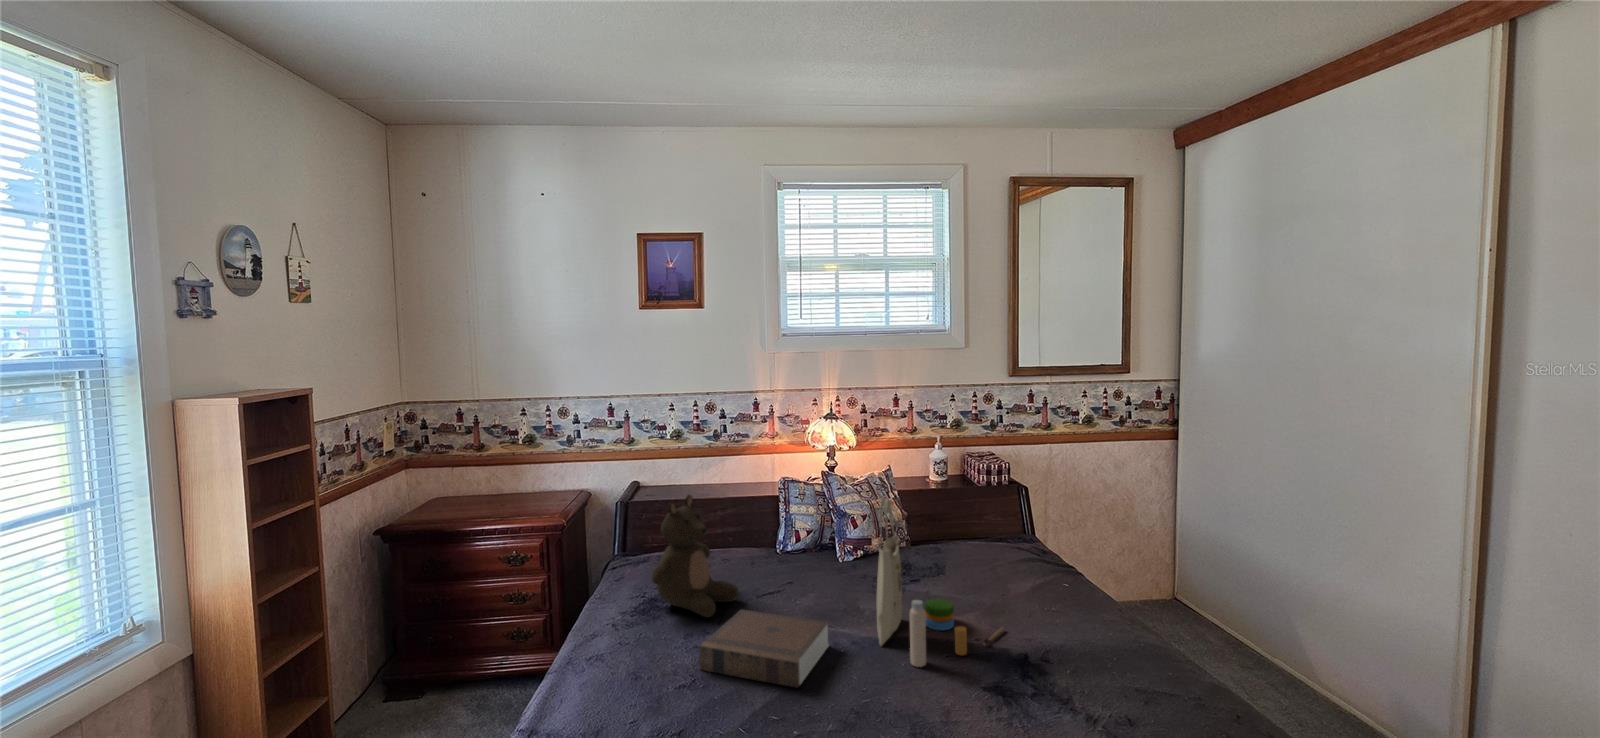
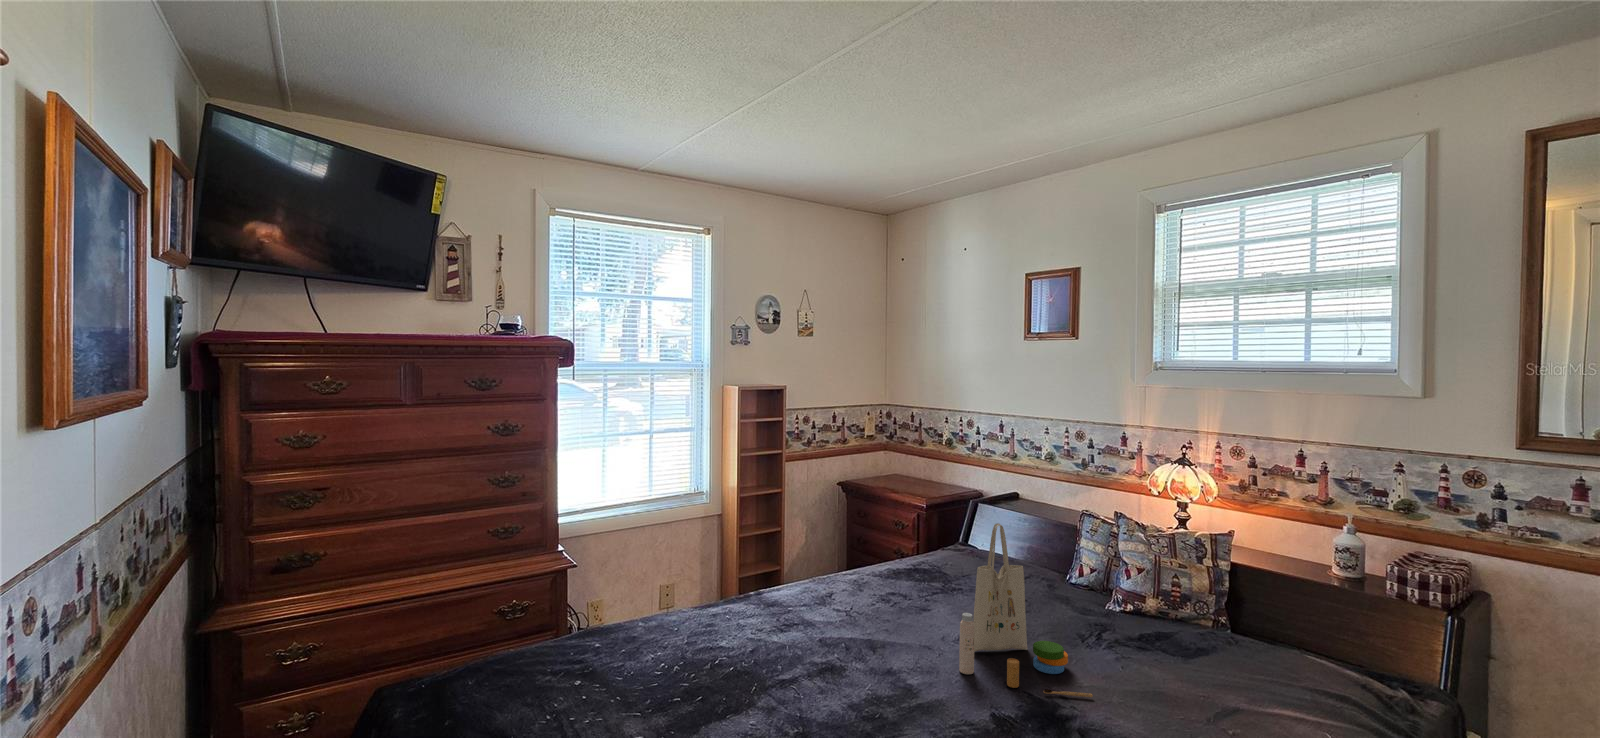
stuffed bear: present [652,495,739,617] -> none [882,493,951,589]
book: present [699,610,829,688] -> none [848,586,940,638]

